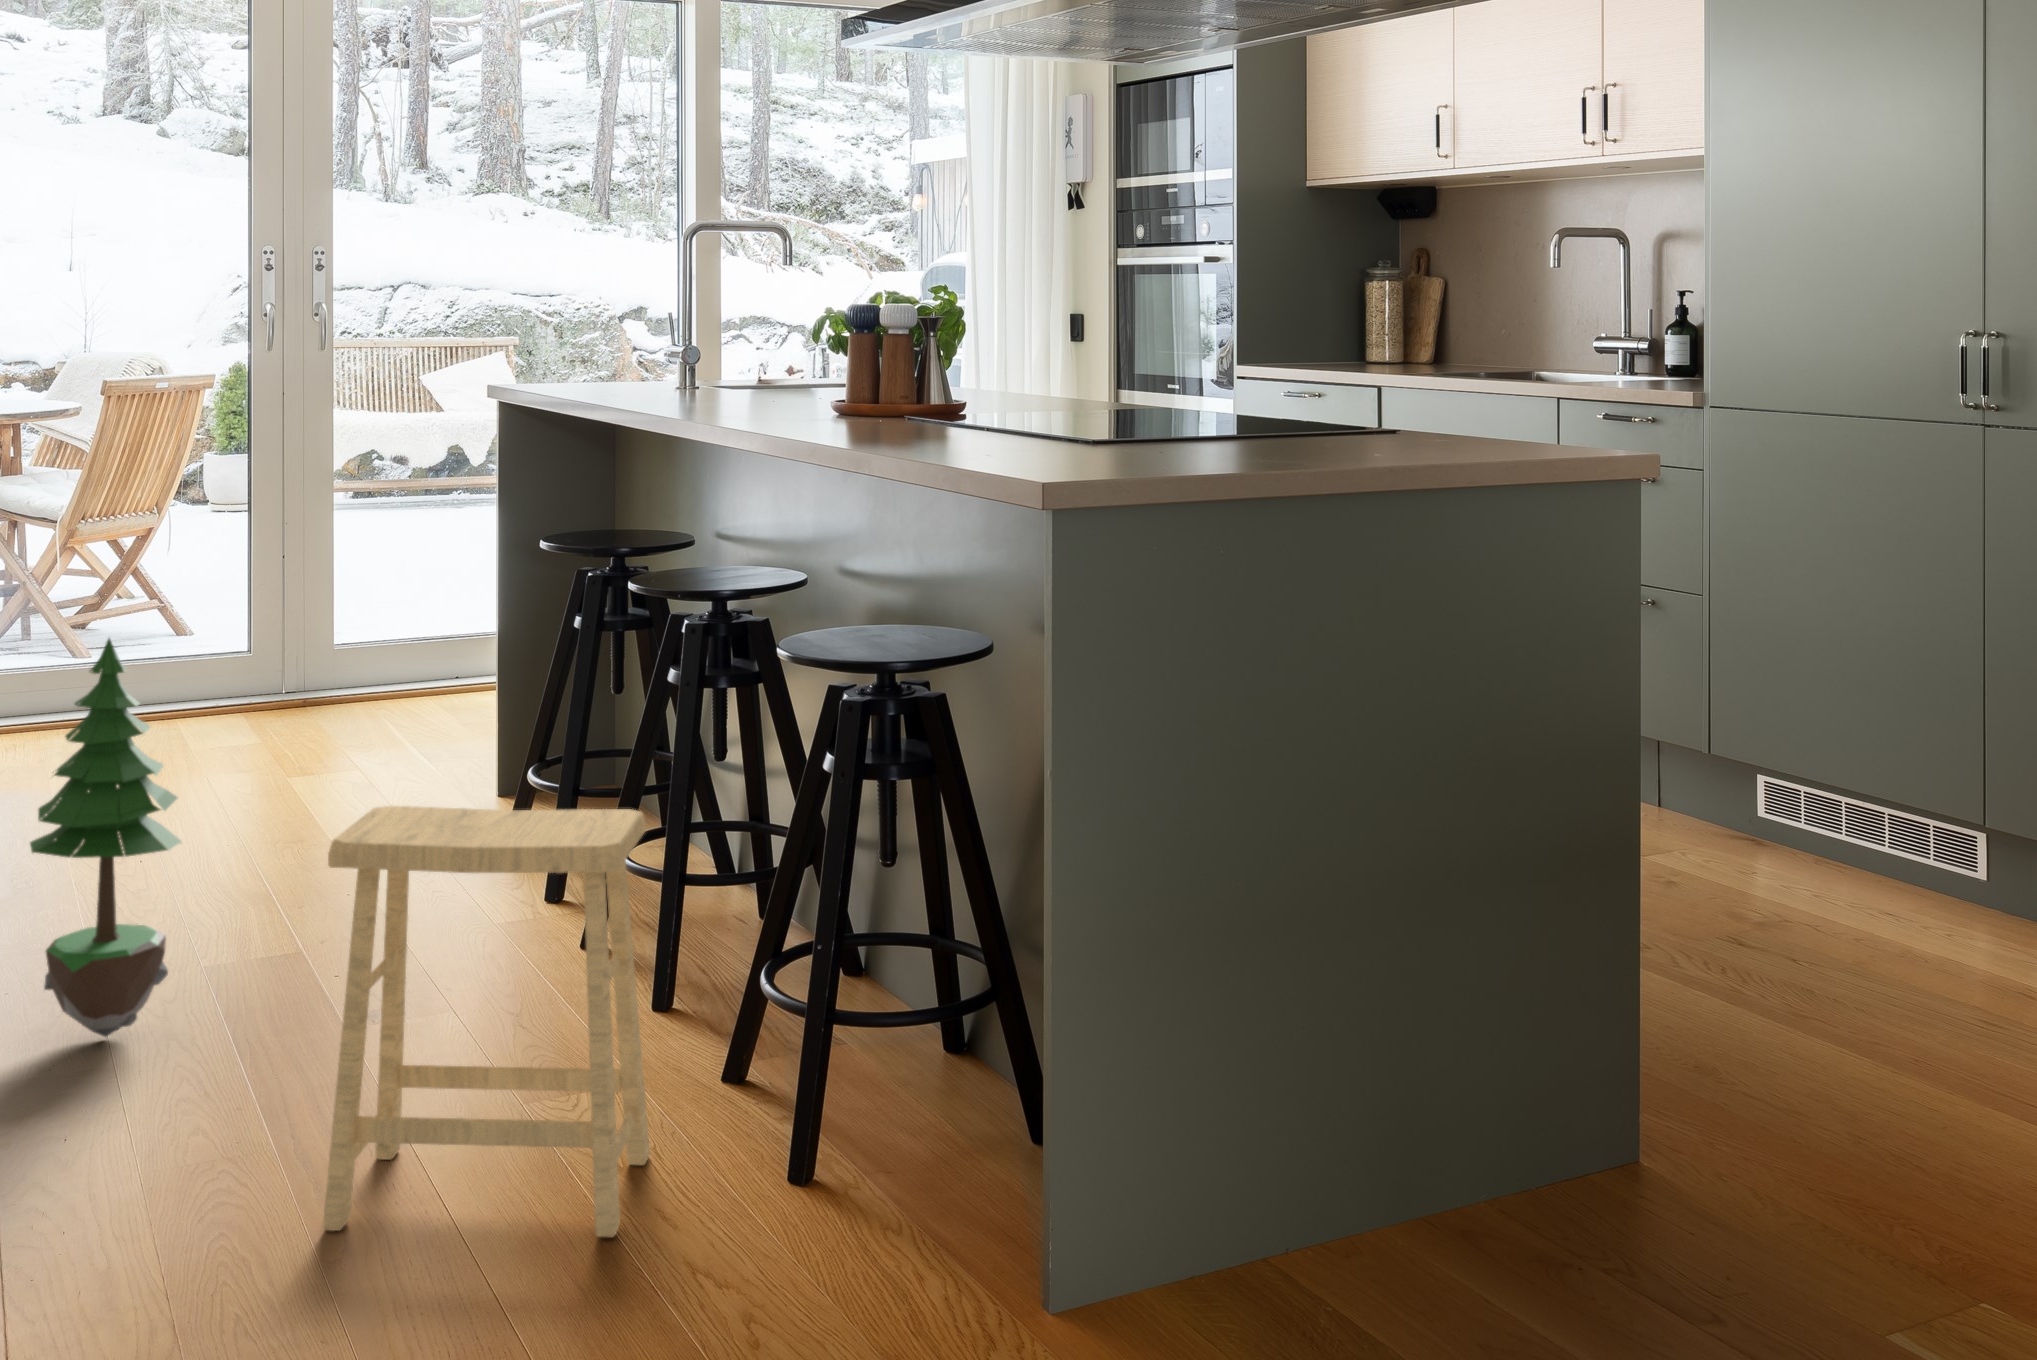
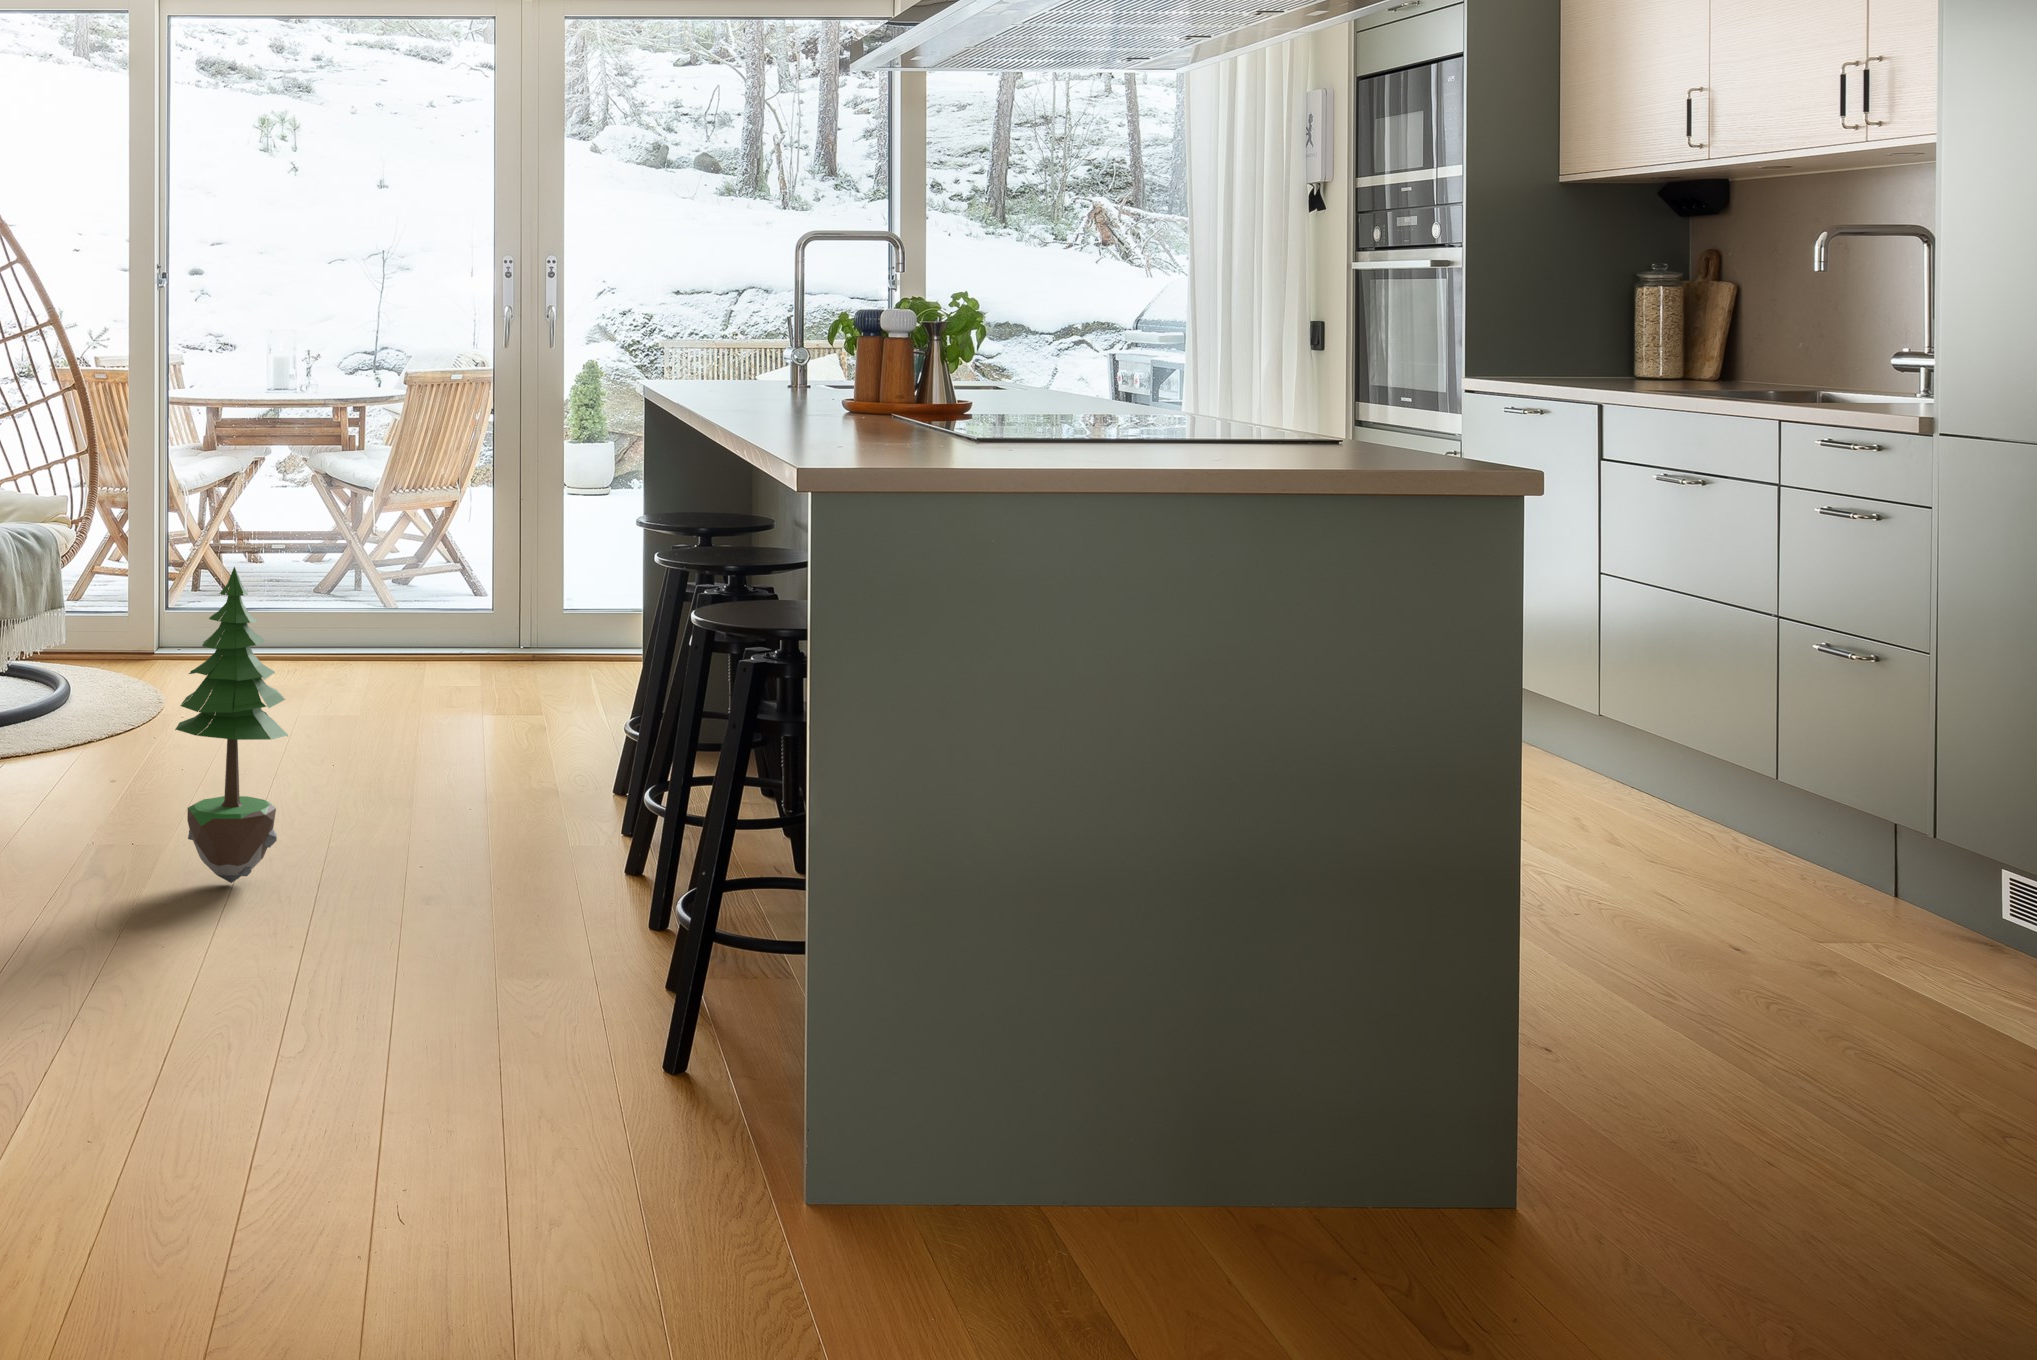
footstool: present [323,806,650,1237] -> none [297,710,573,1078]

